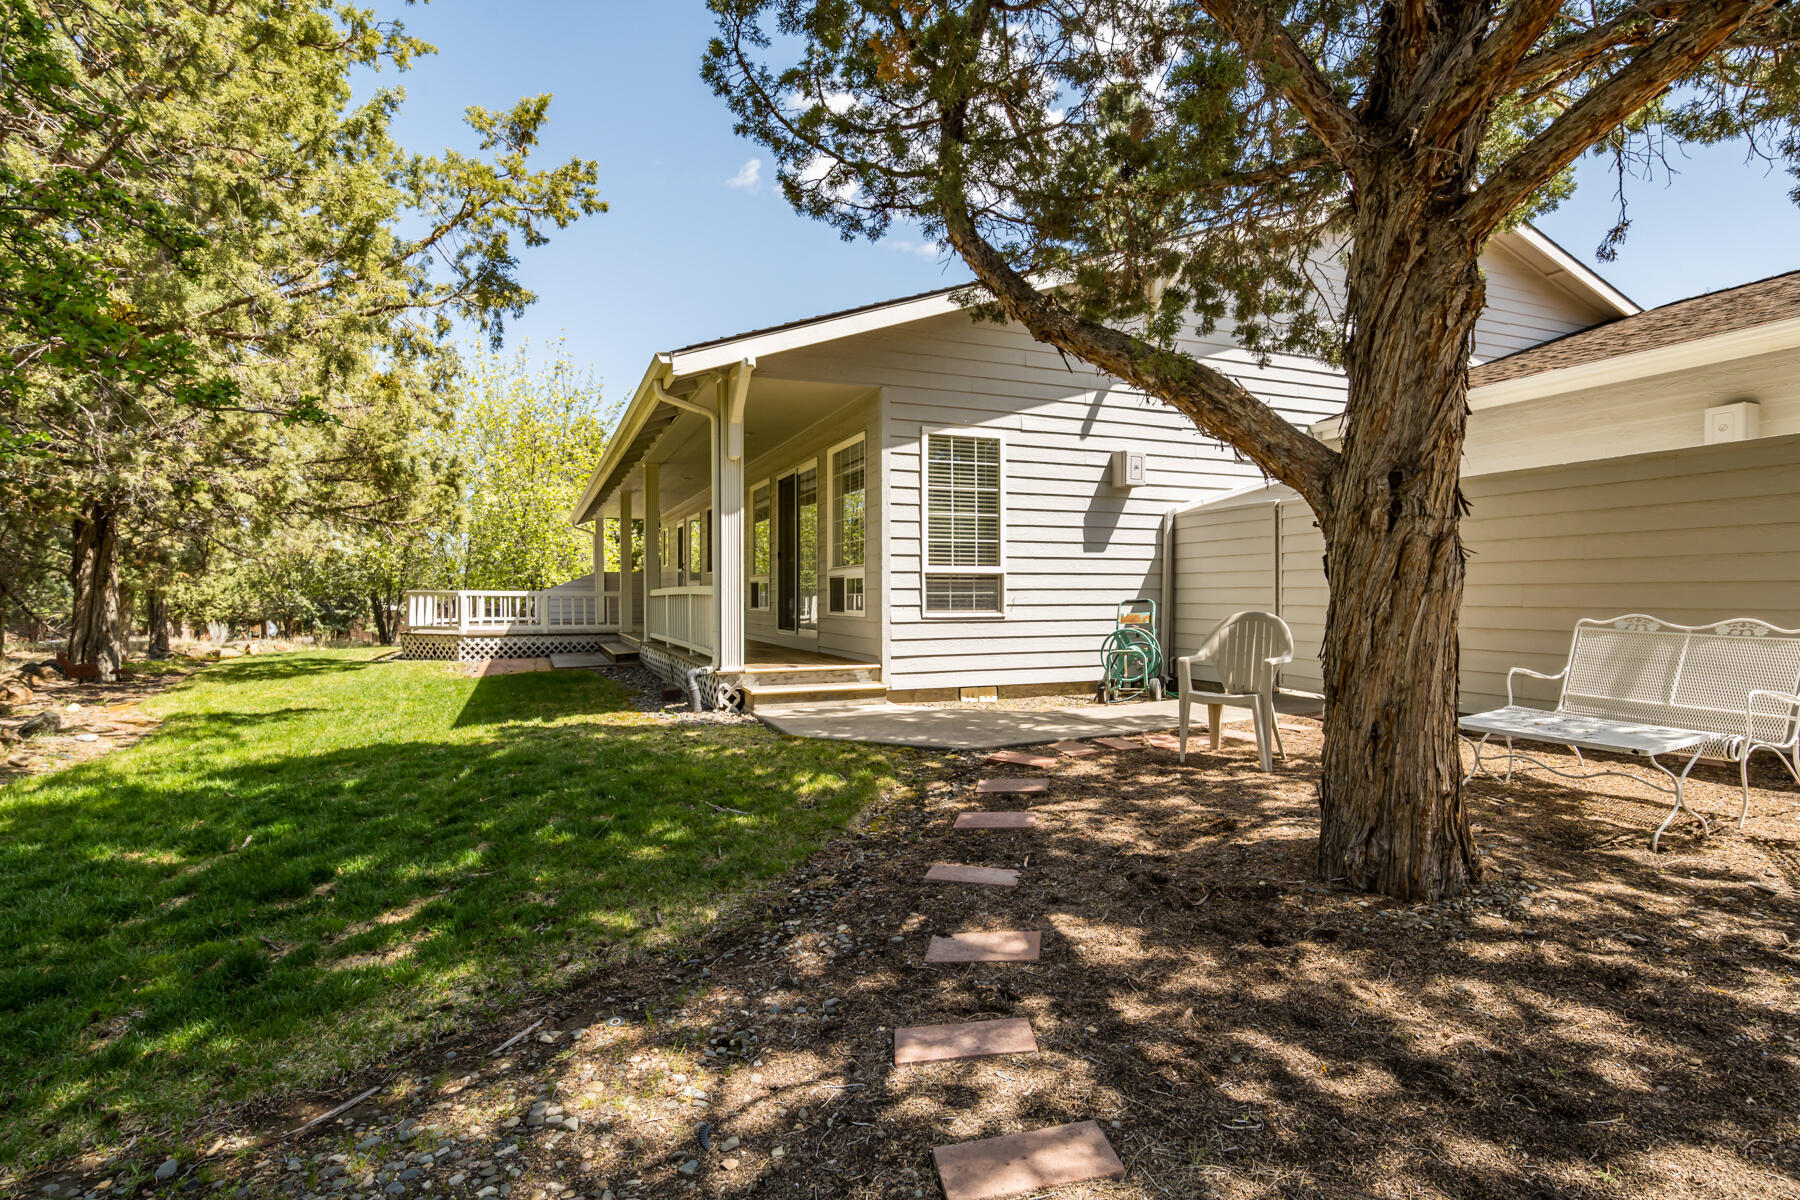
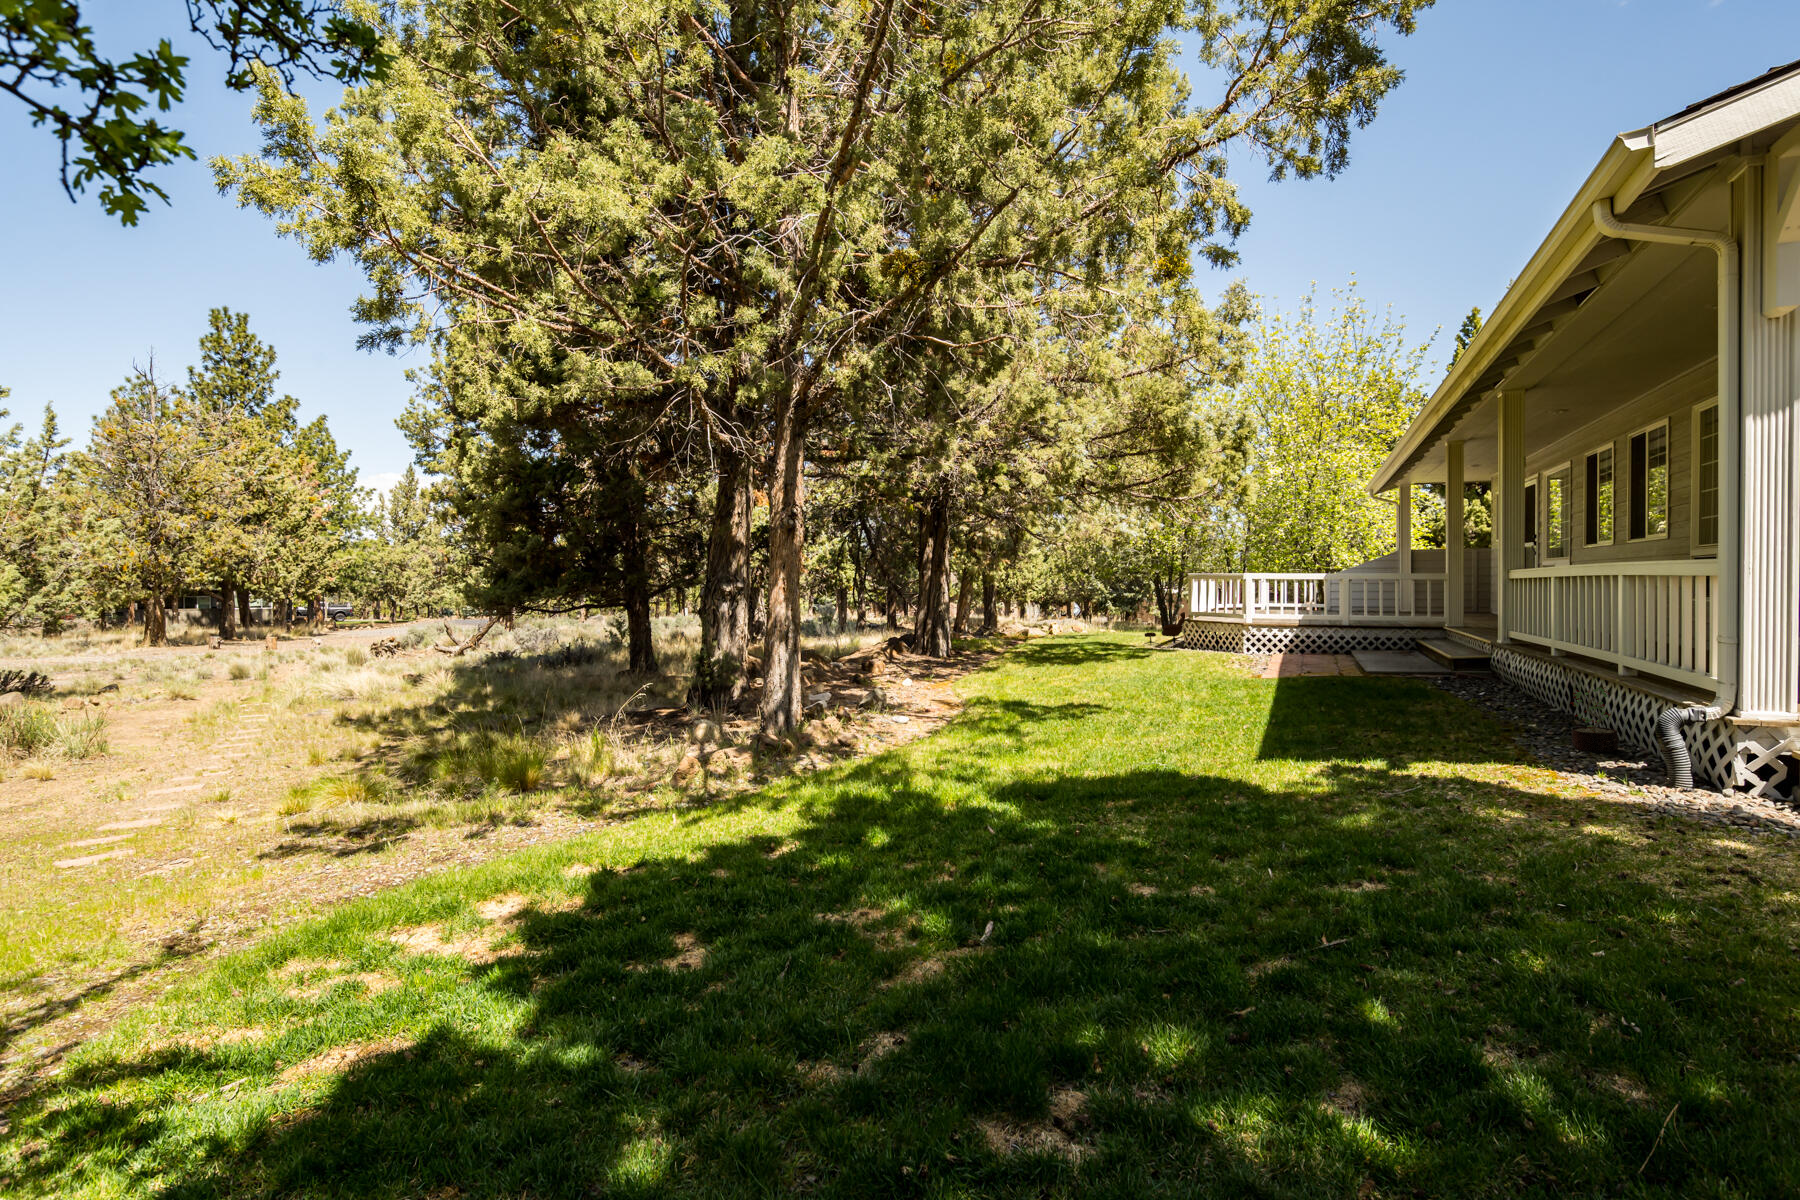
lounge chair: present [56,652,130,687] -> present [1145,612,1185,644]

